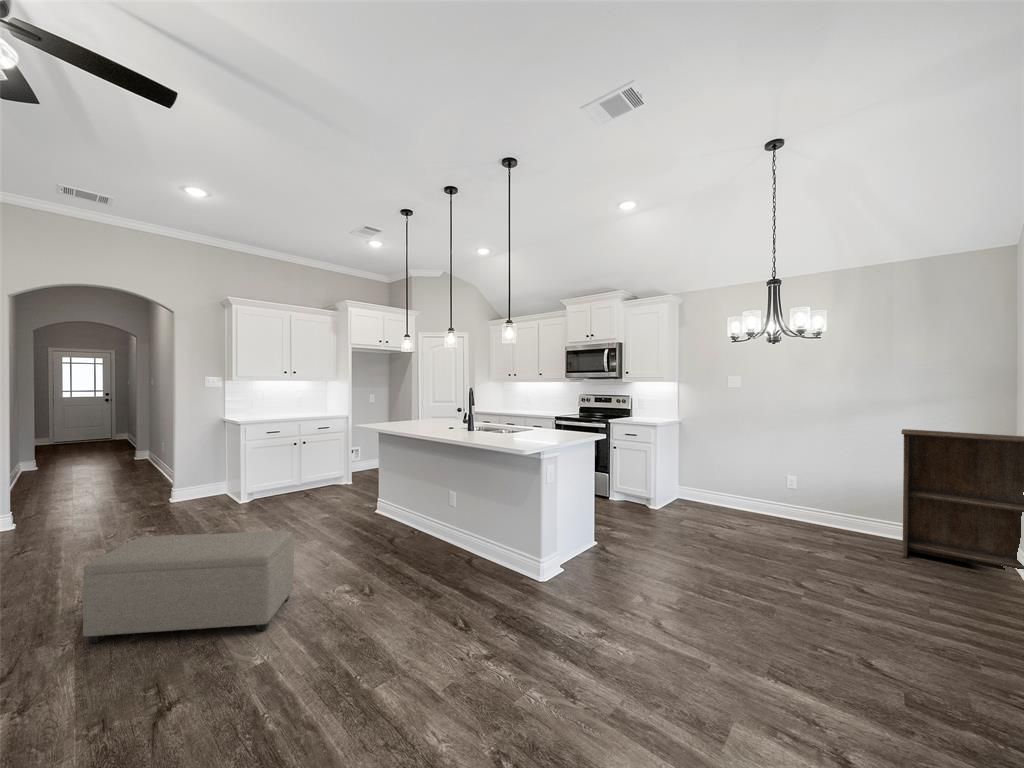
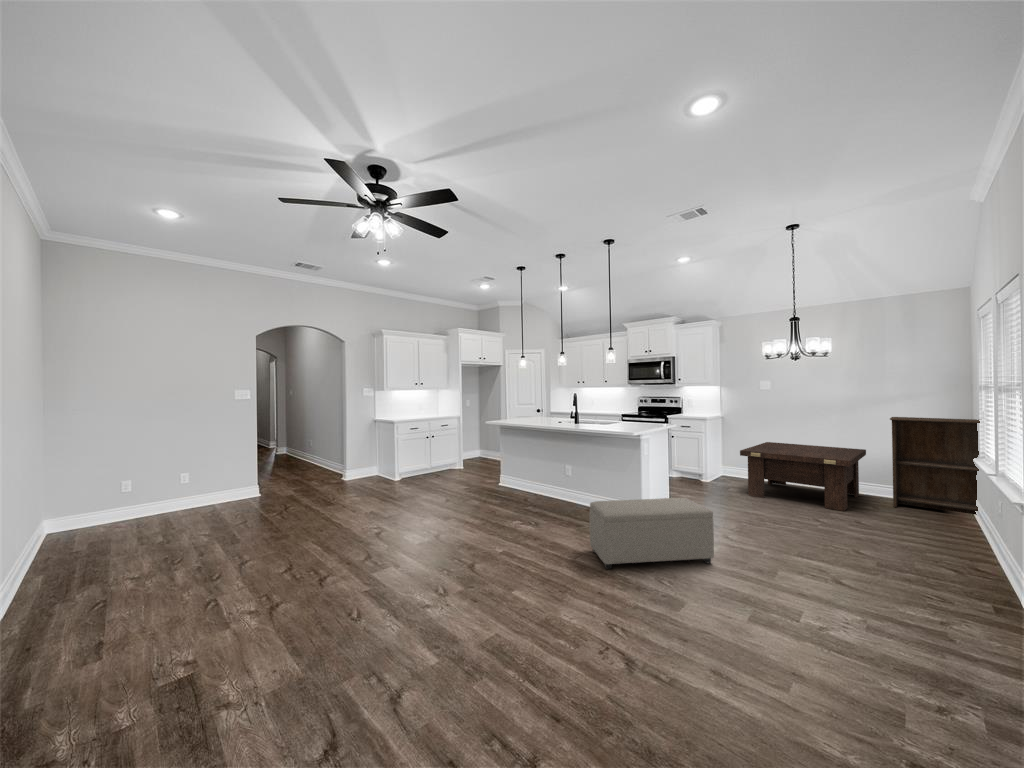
coffee table: none [696,457,864,565] -> present [740,442,866,511]
ottoman: present [83,531,294,643] -> present [590,498,714,569]

